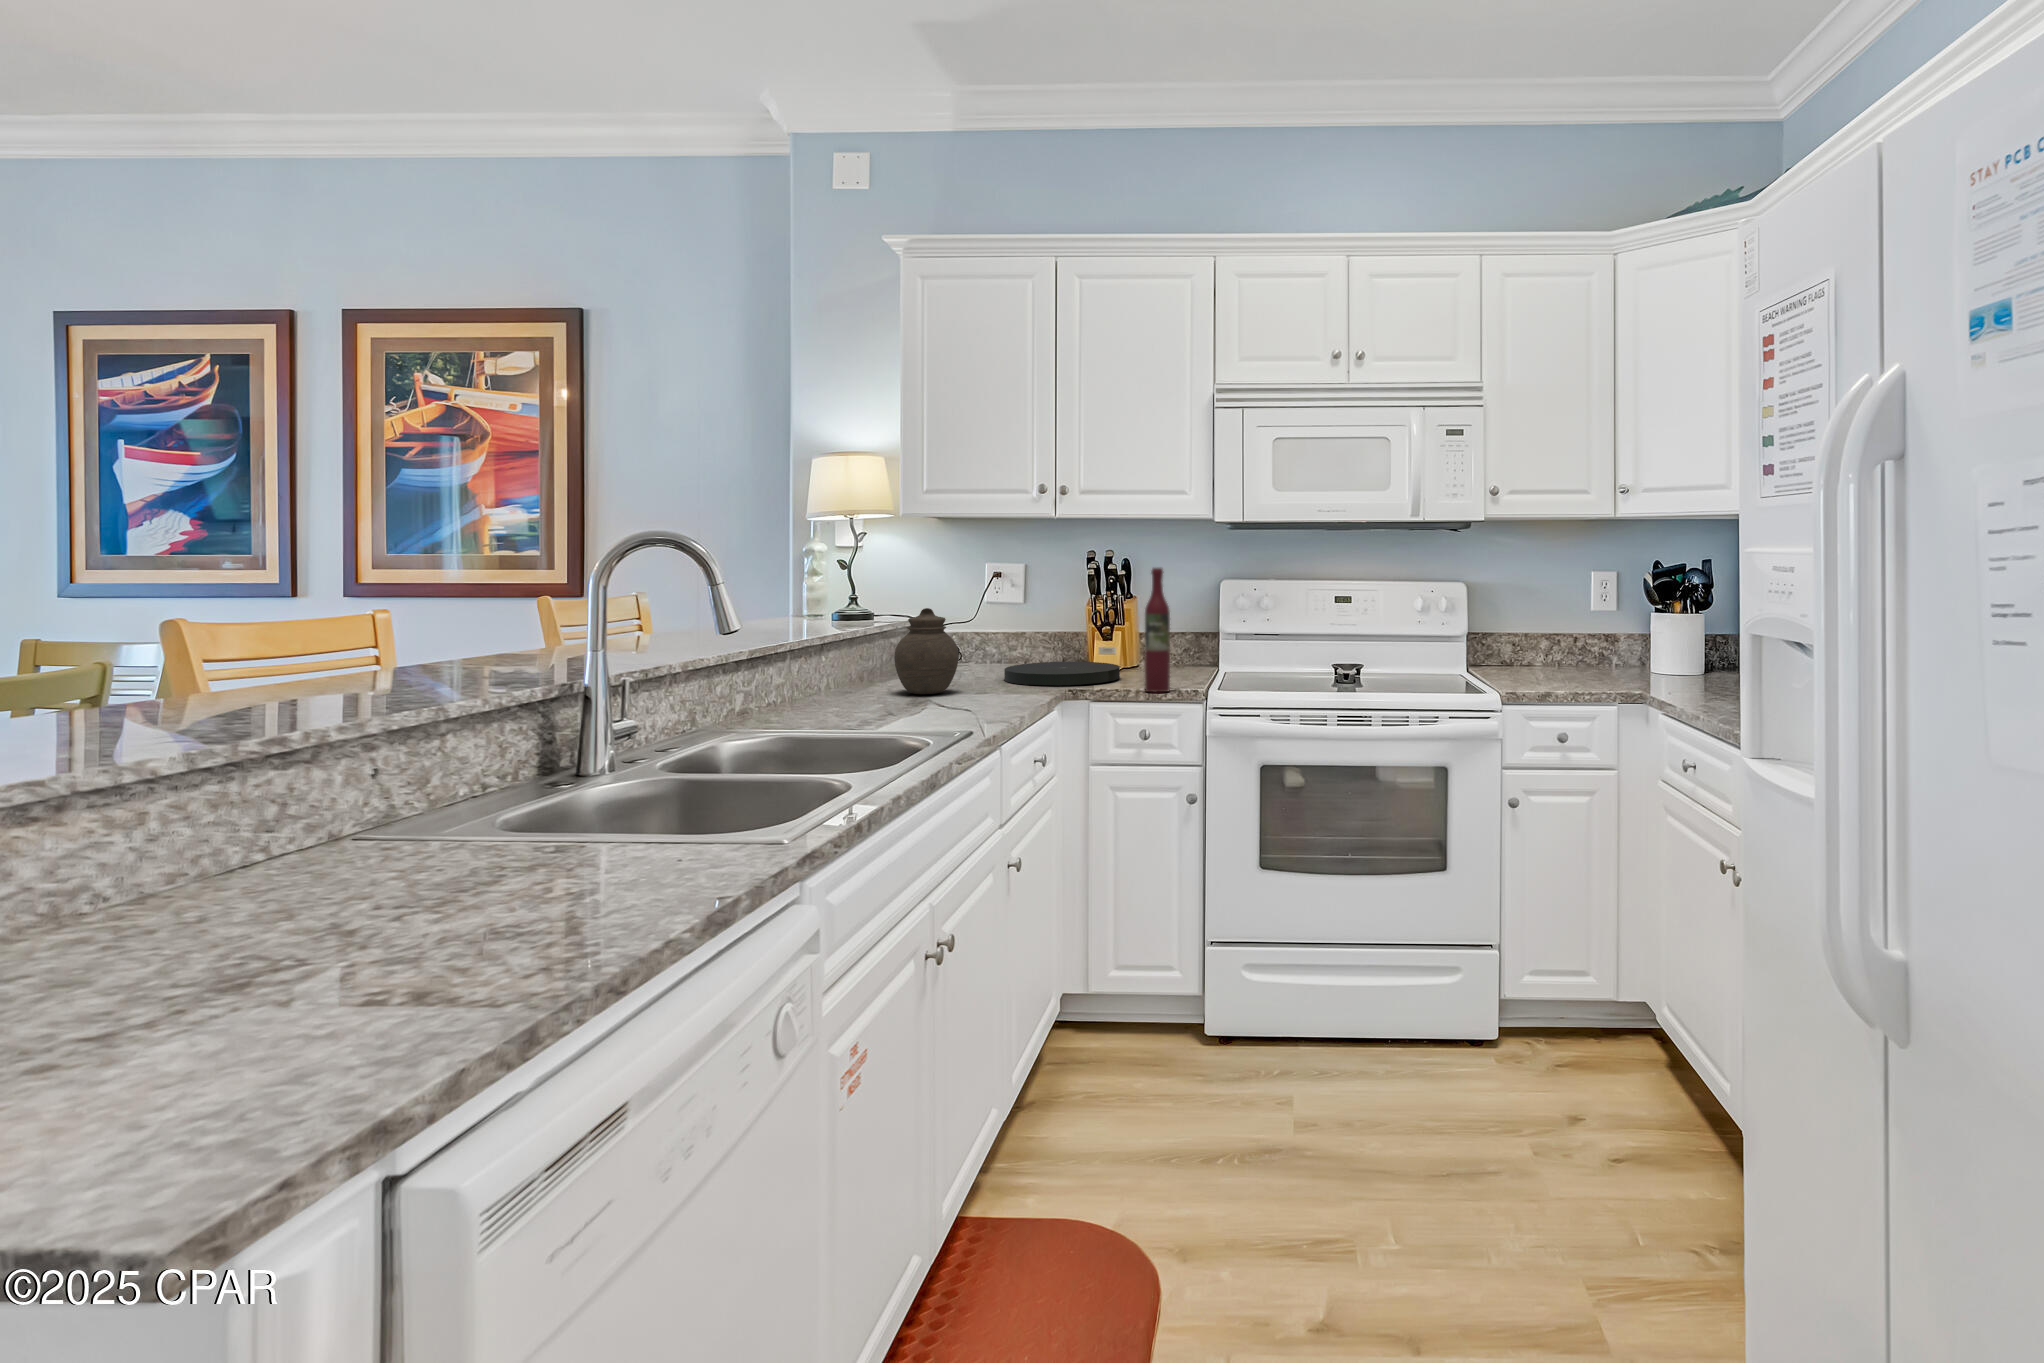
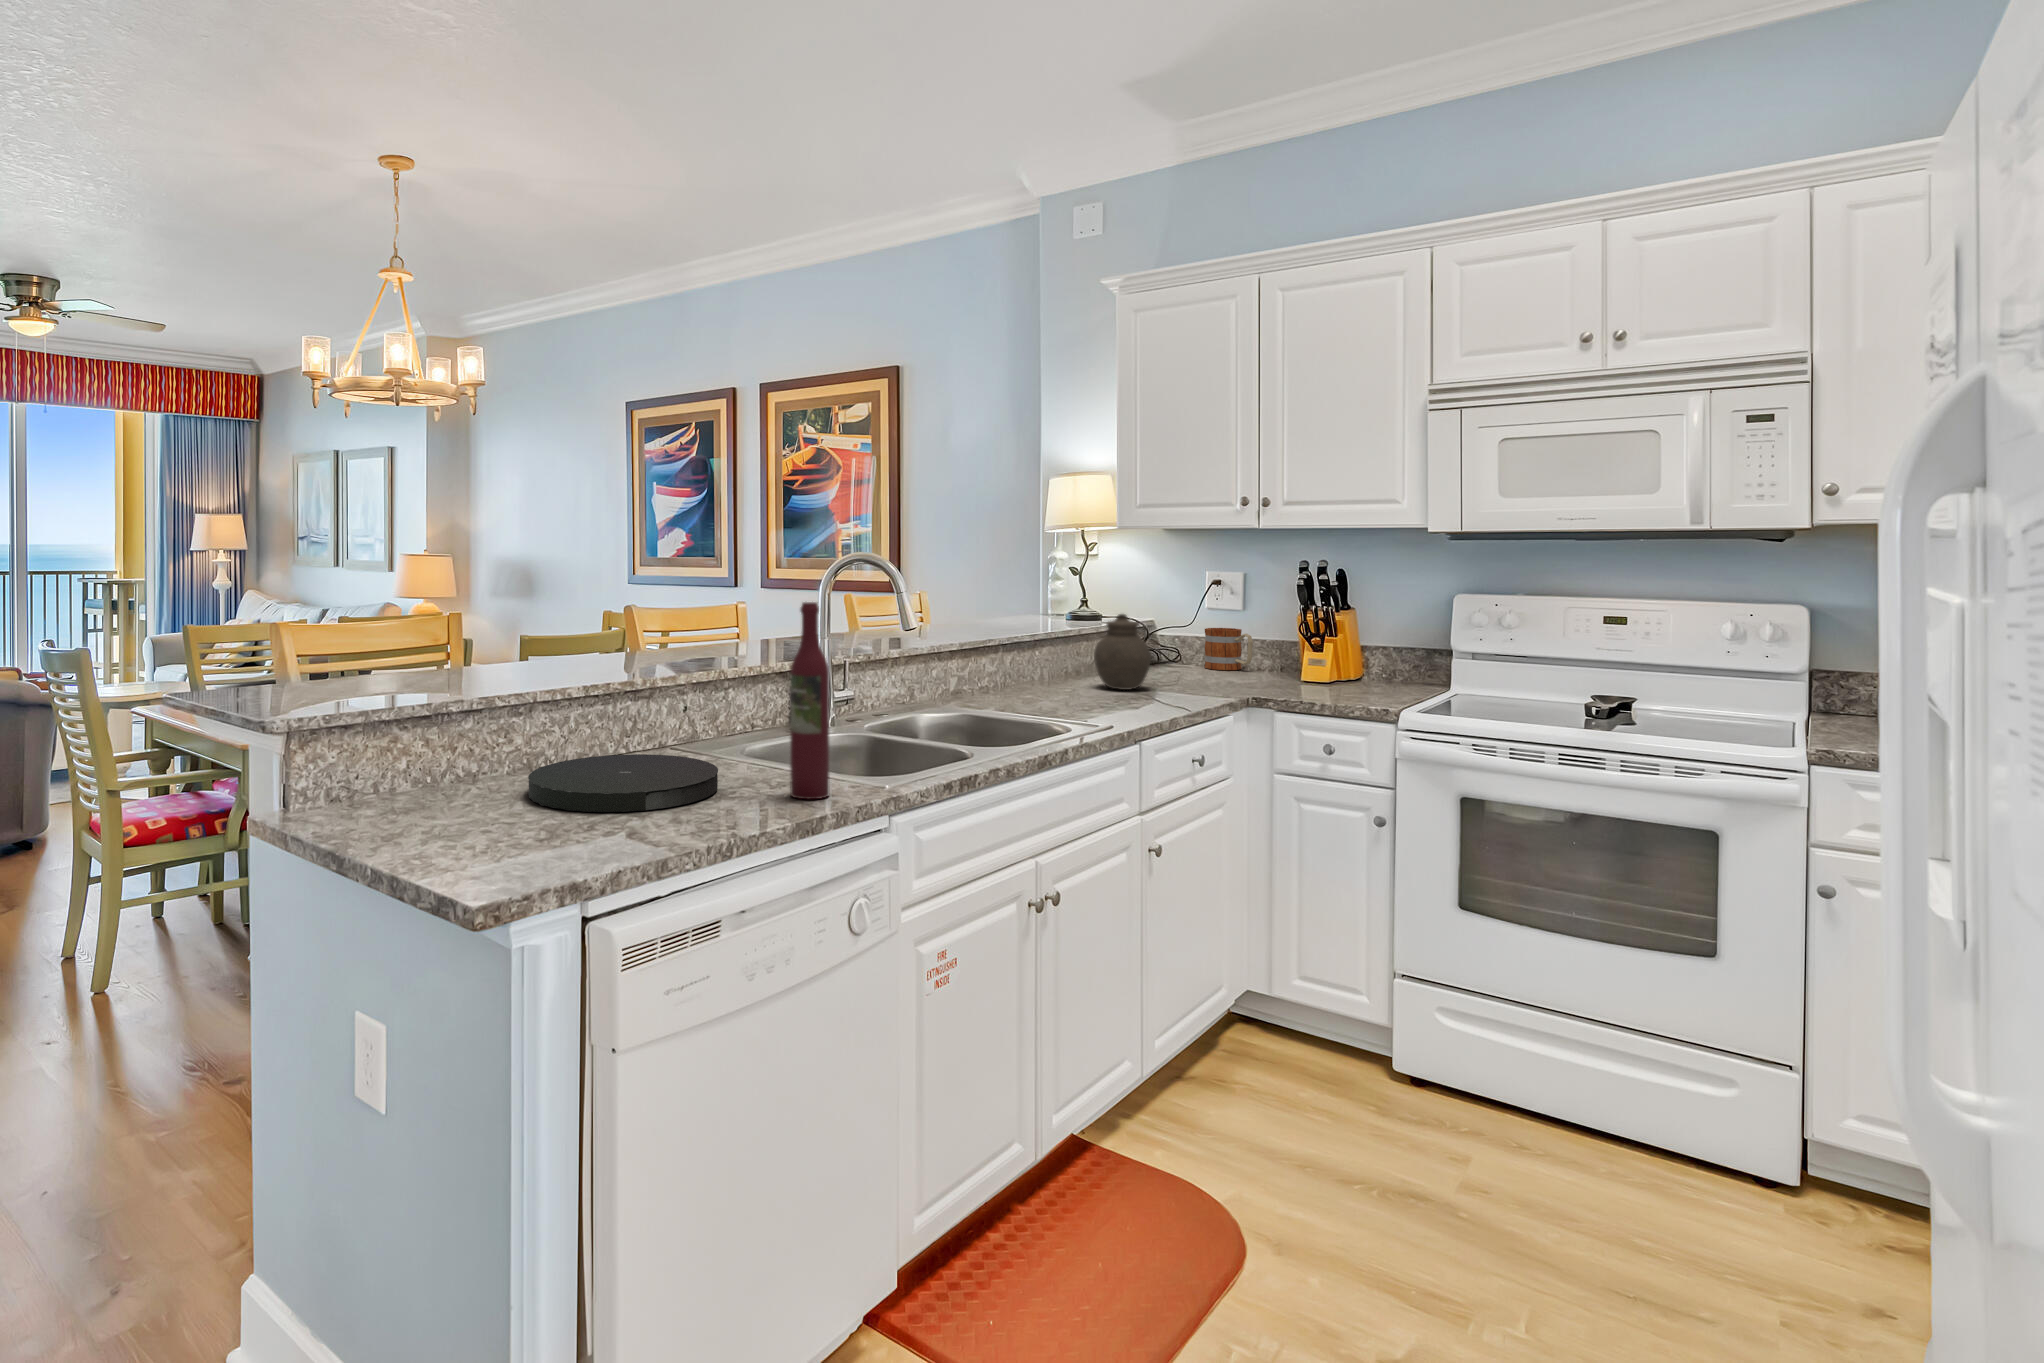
wine bottle: present [1145,568,1170,693] -> present [790,602,829,799]
mug: none [985,622,1036,667] -> present [1205,628,1253,670]
plate: present [1004,662,1120,685] -> present [528,754,718,812]

